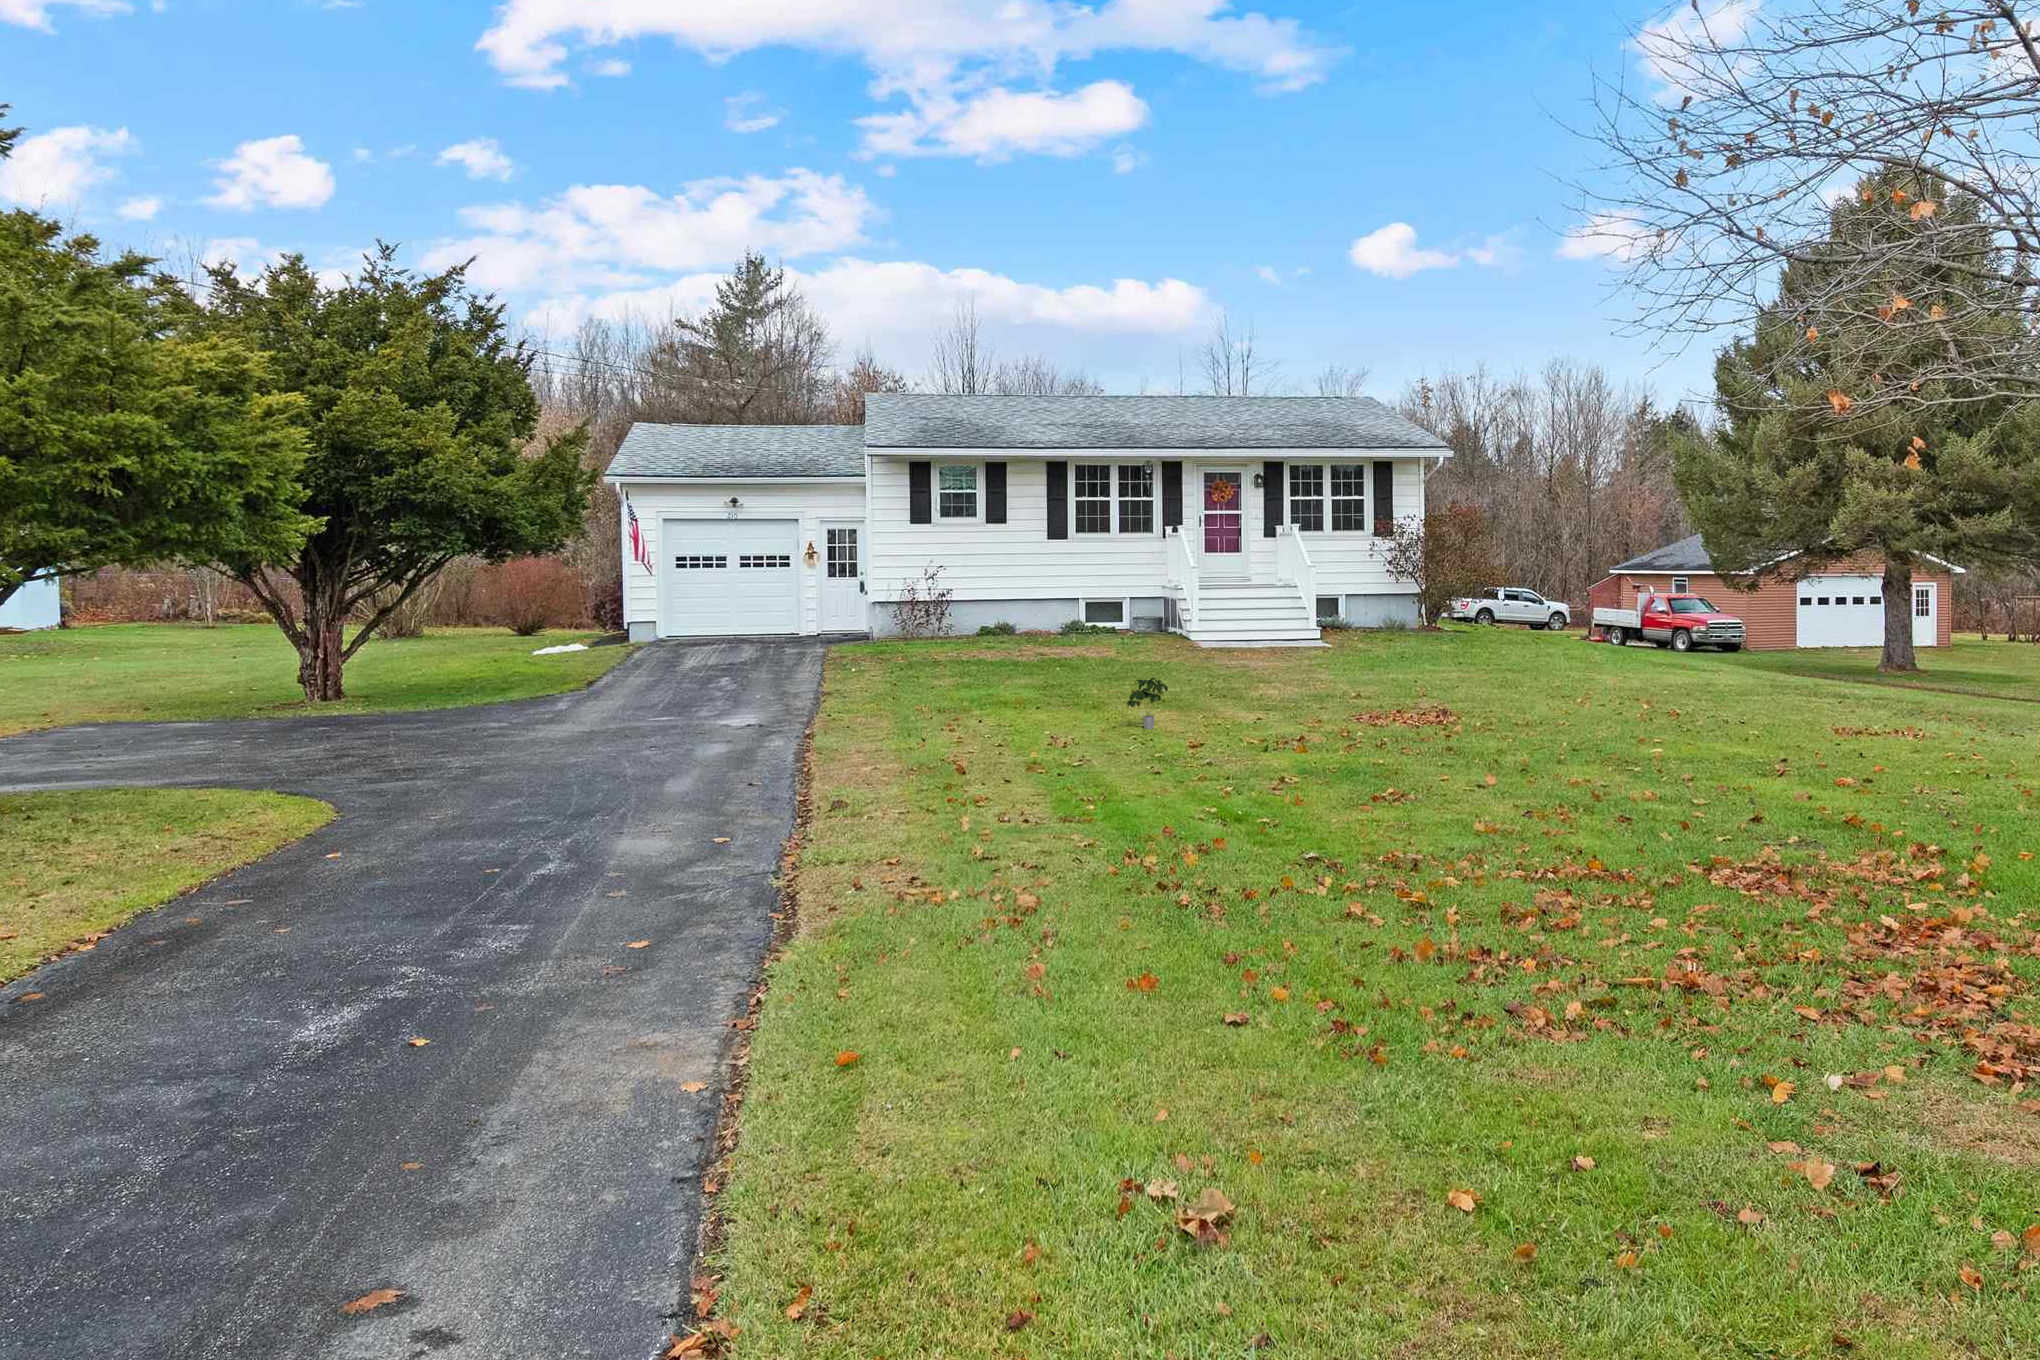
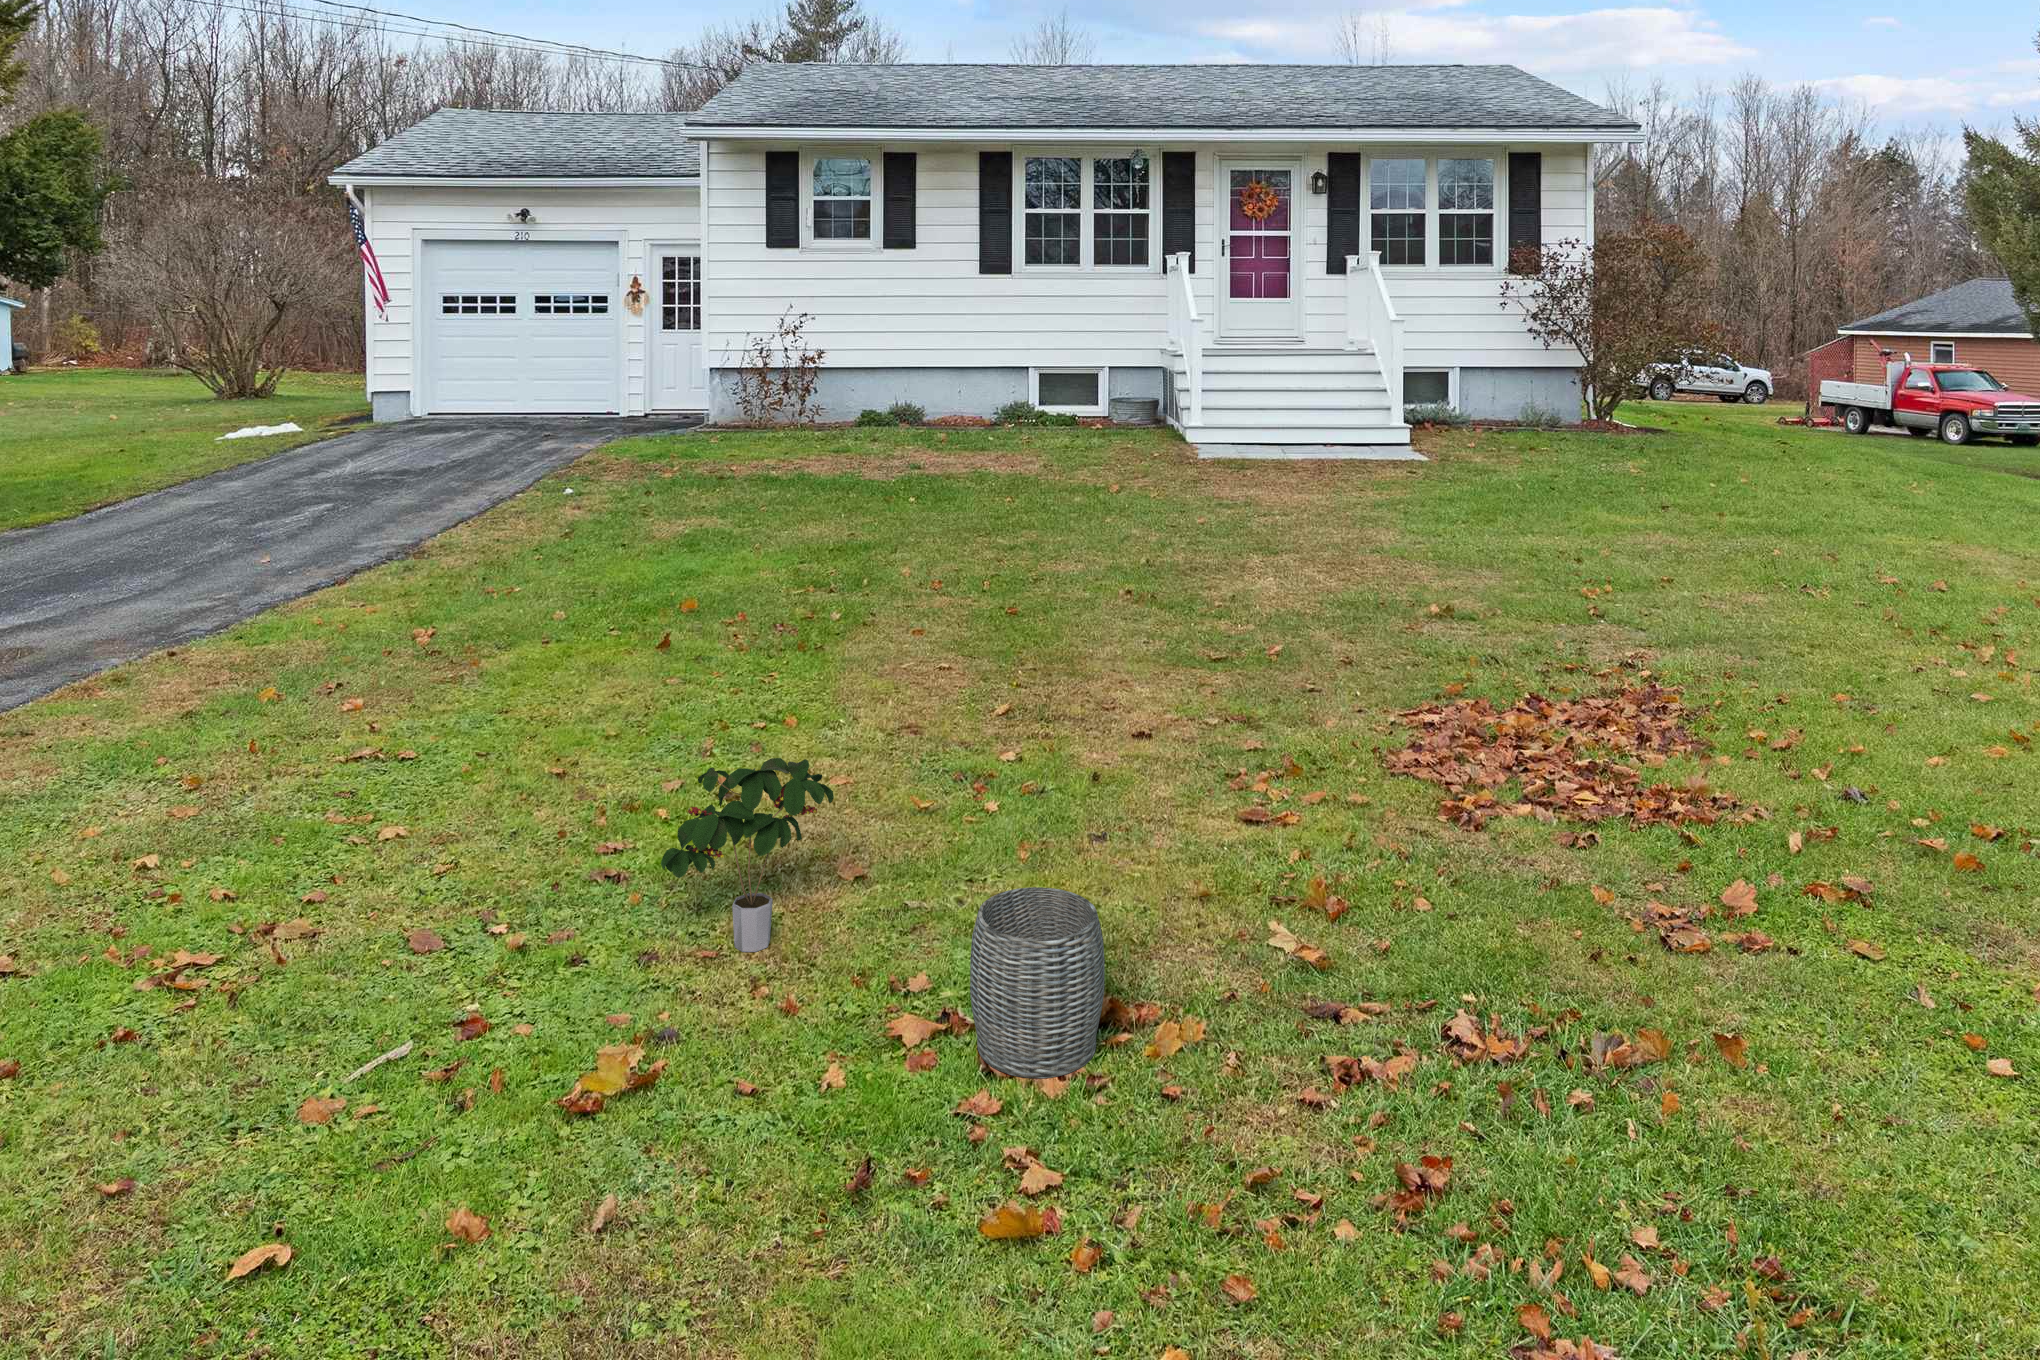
woven basket: none [1220,698,1253,734] -> present [970,887,1105,1078]

